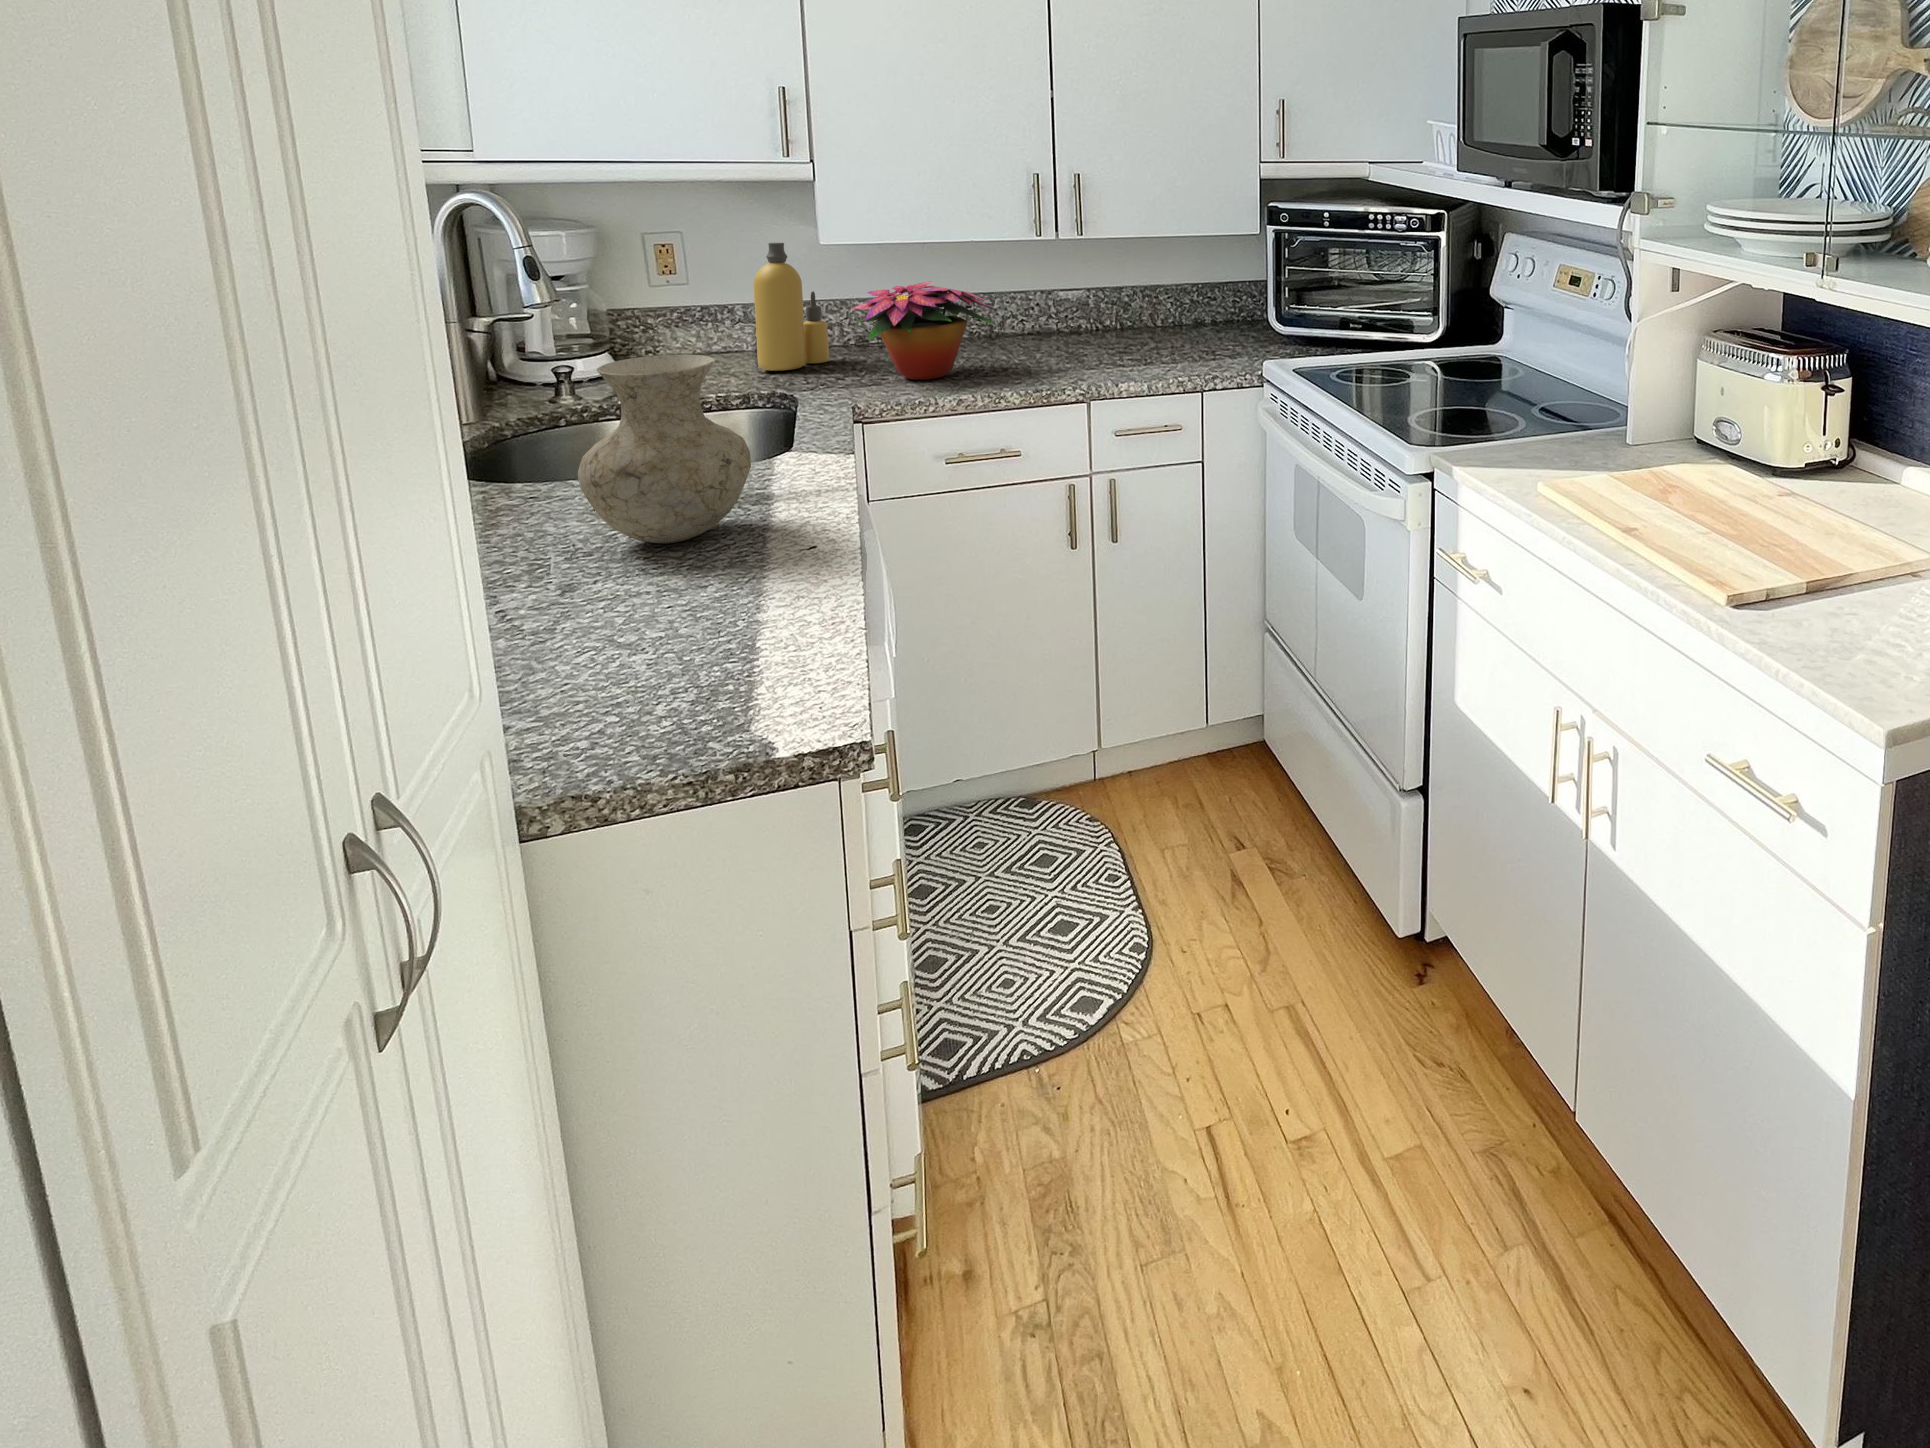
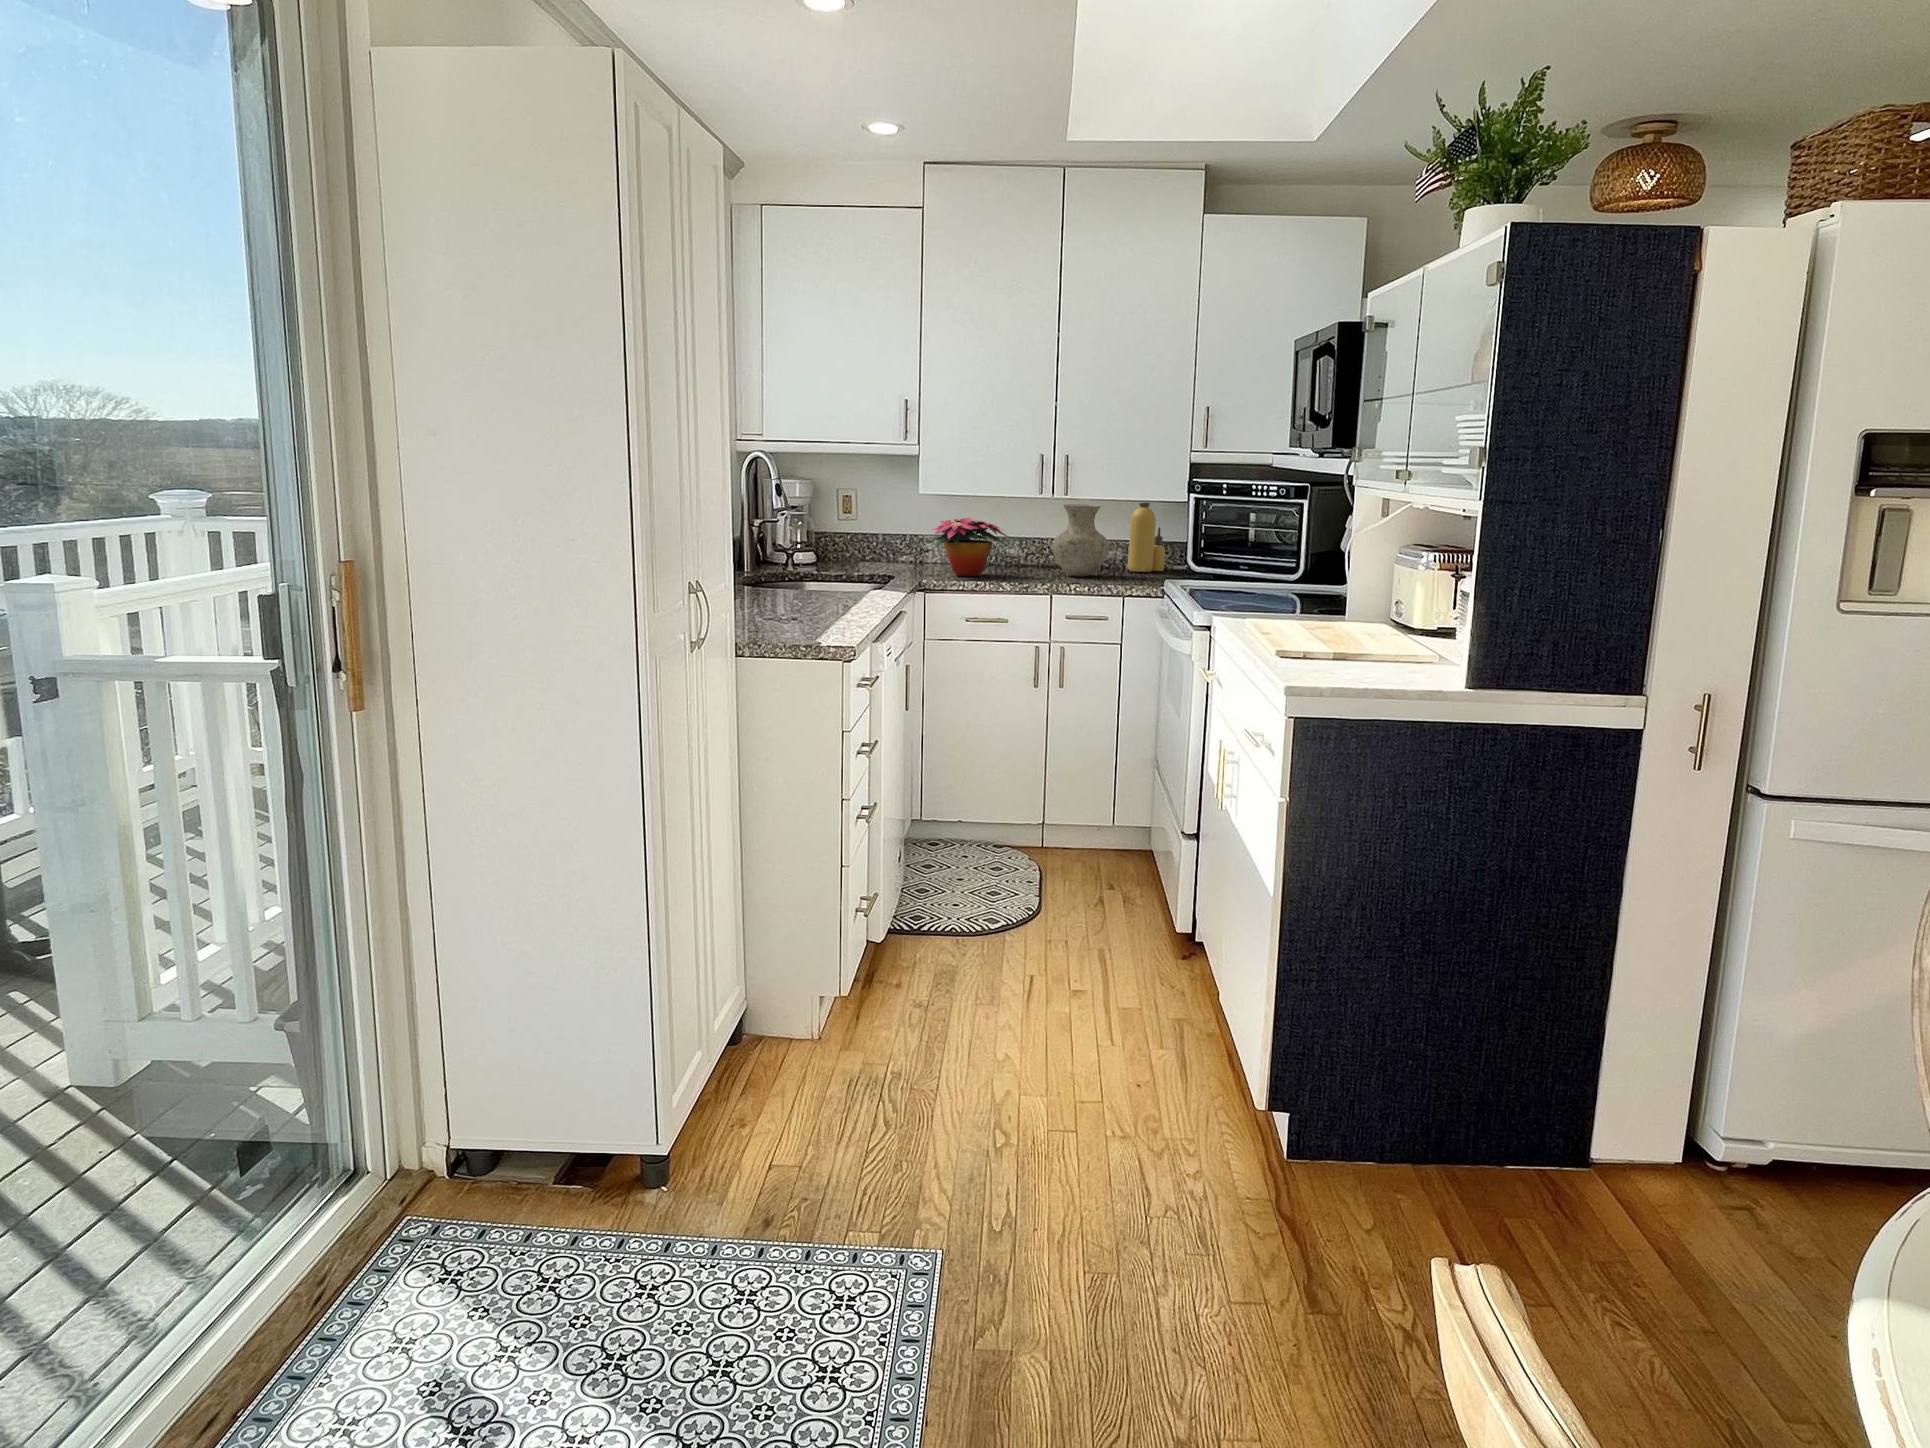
bottle: present [754,243,829,371] -> present [1128,503,1165,572]
vase: present [578,354,751,543] -> present [1052,504,1109,576]

